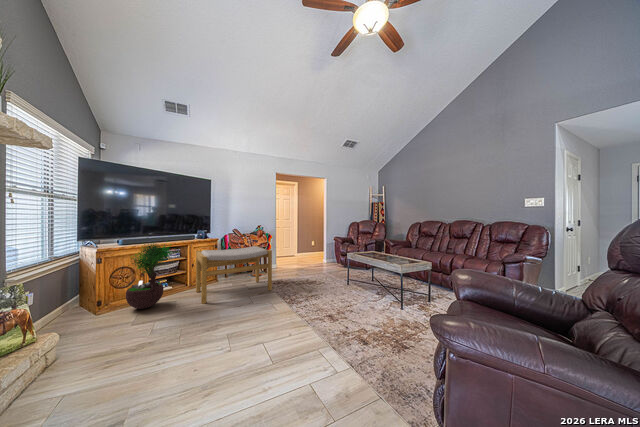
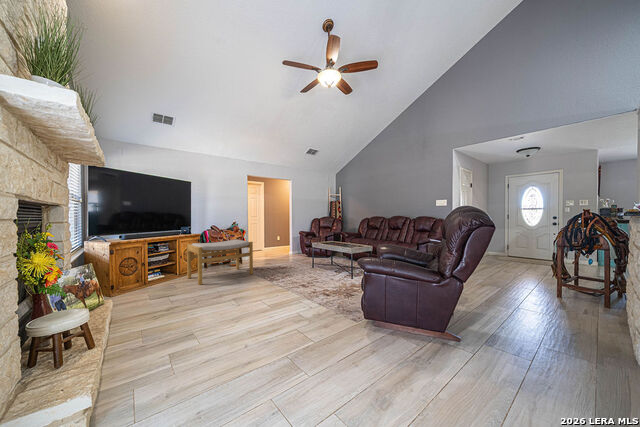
potted tree: present [126,242,172,309] -> none [135,233,174,291]

